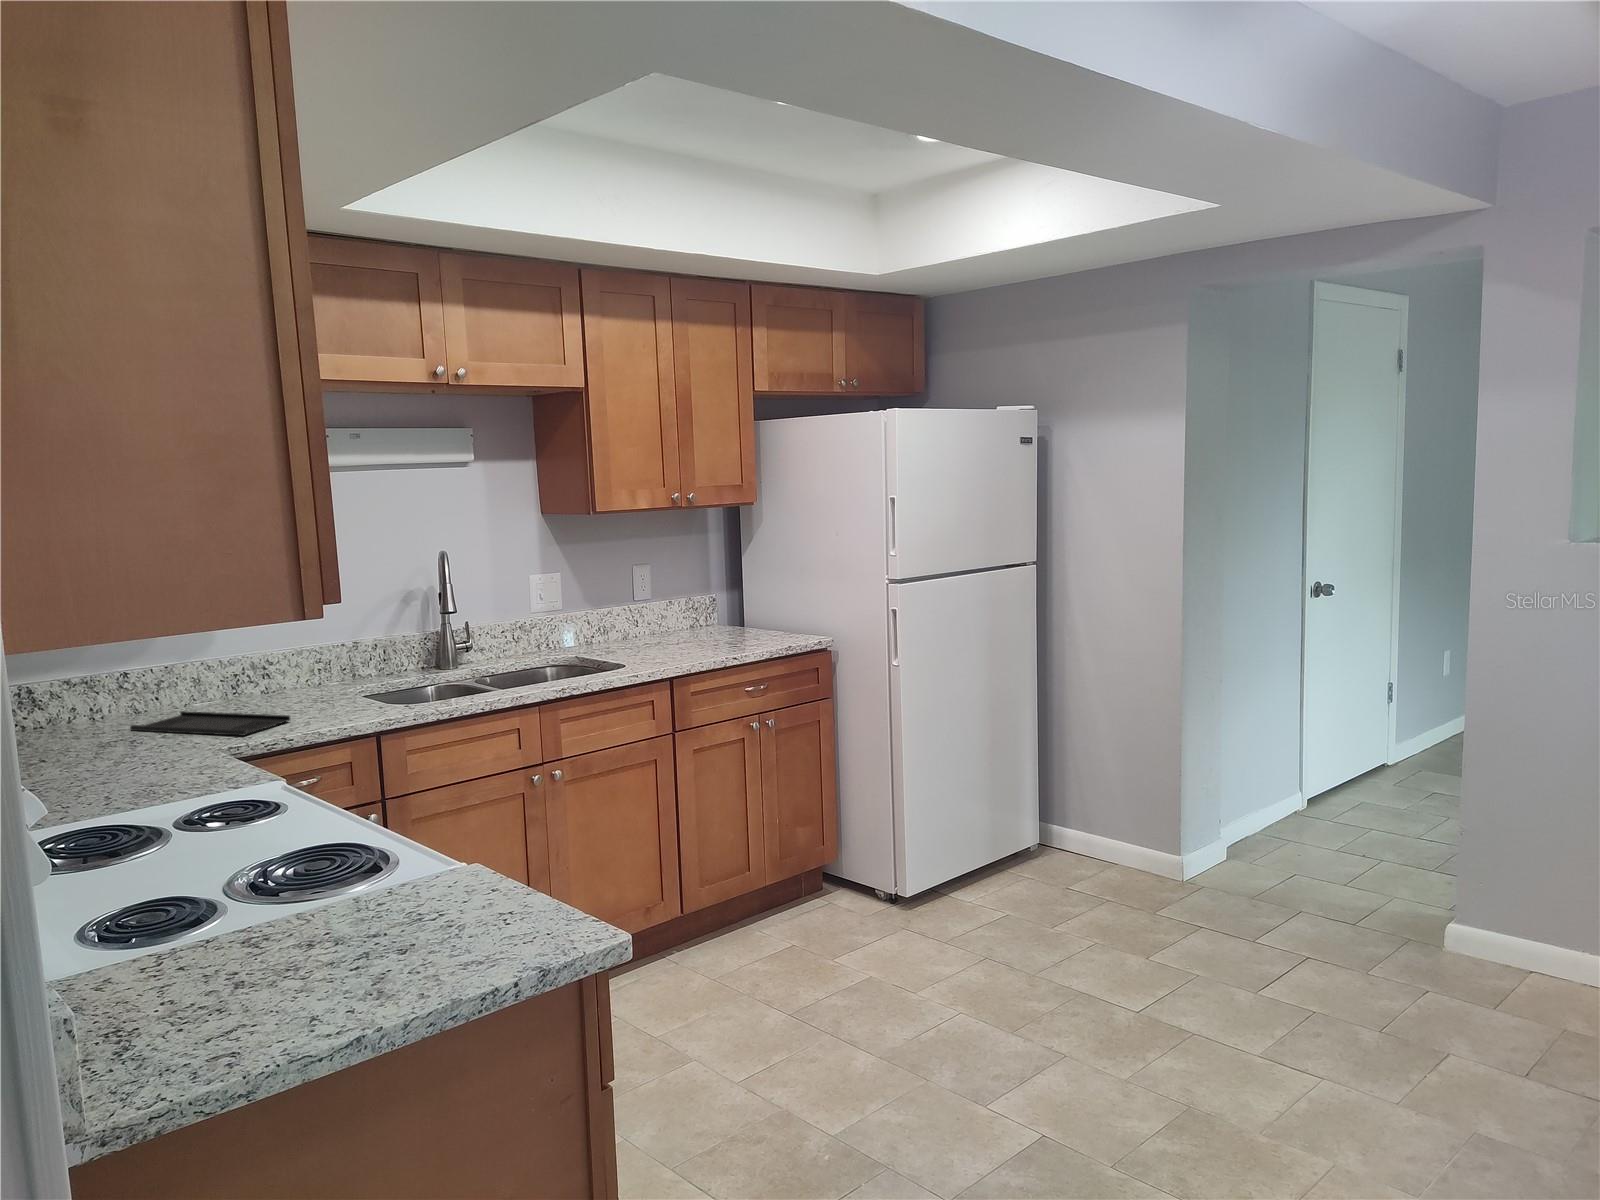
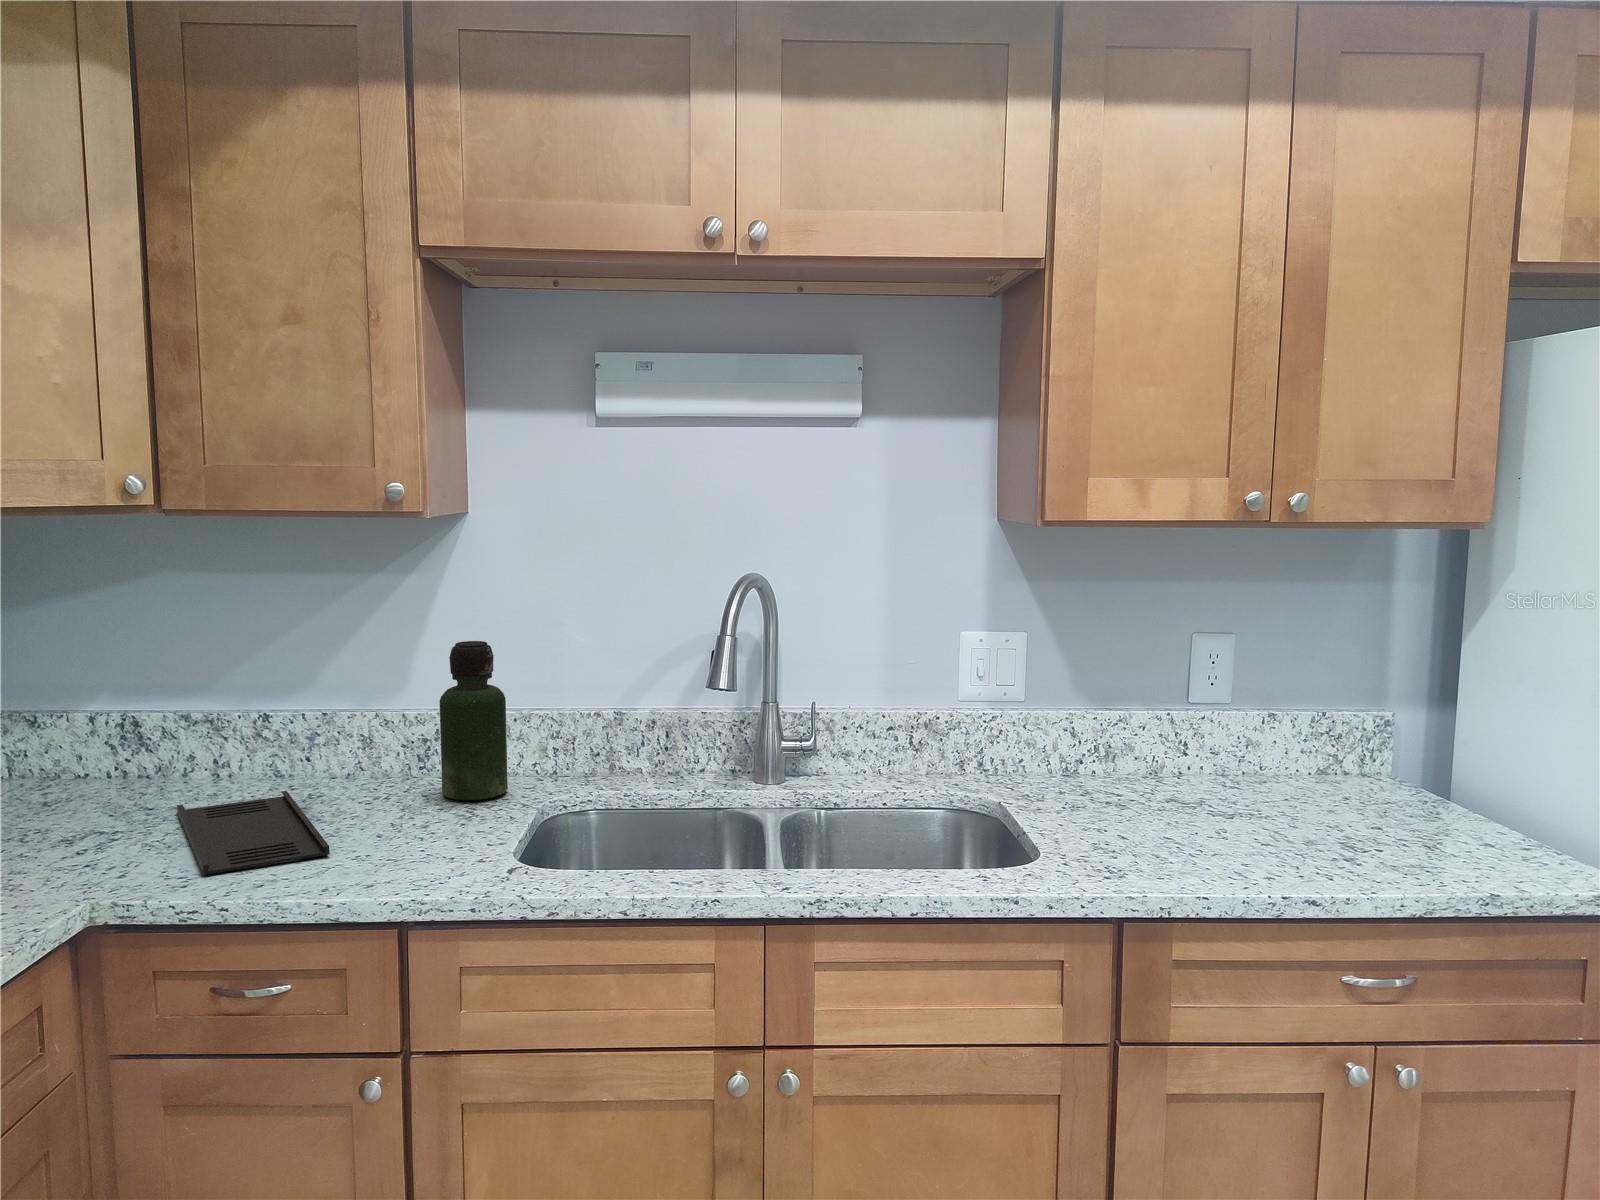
bottle: none [270,605,316,700] -> present [440,641,508,800]

